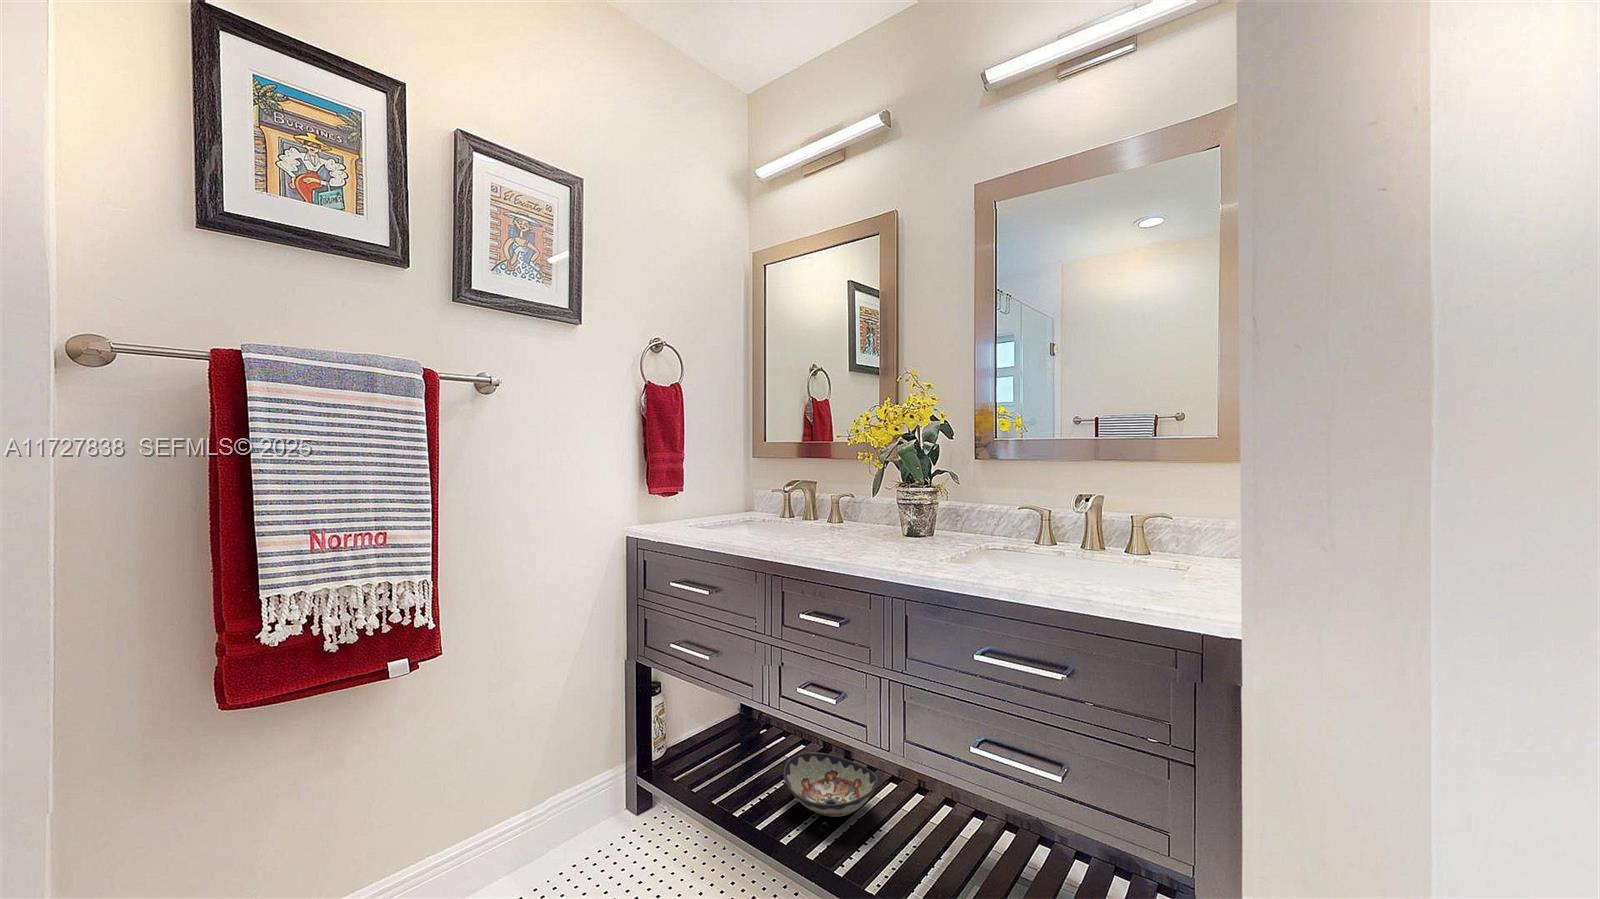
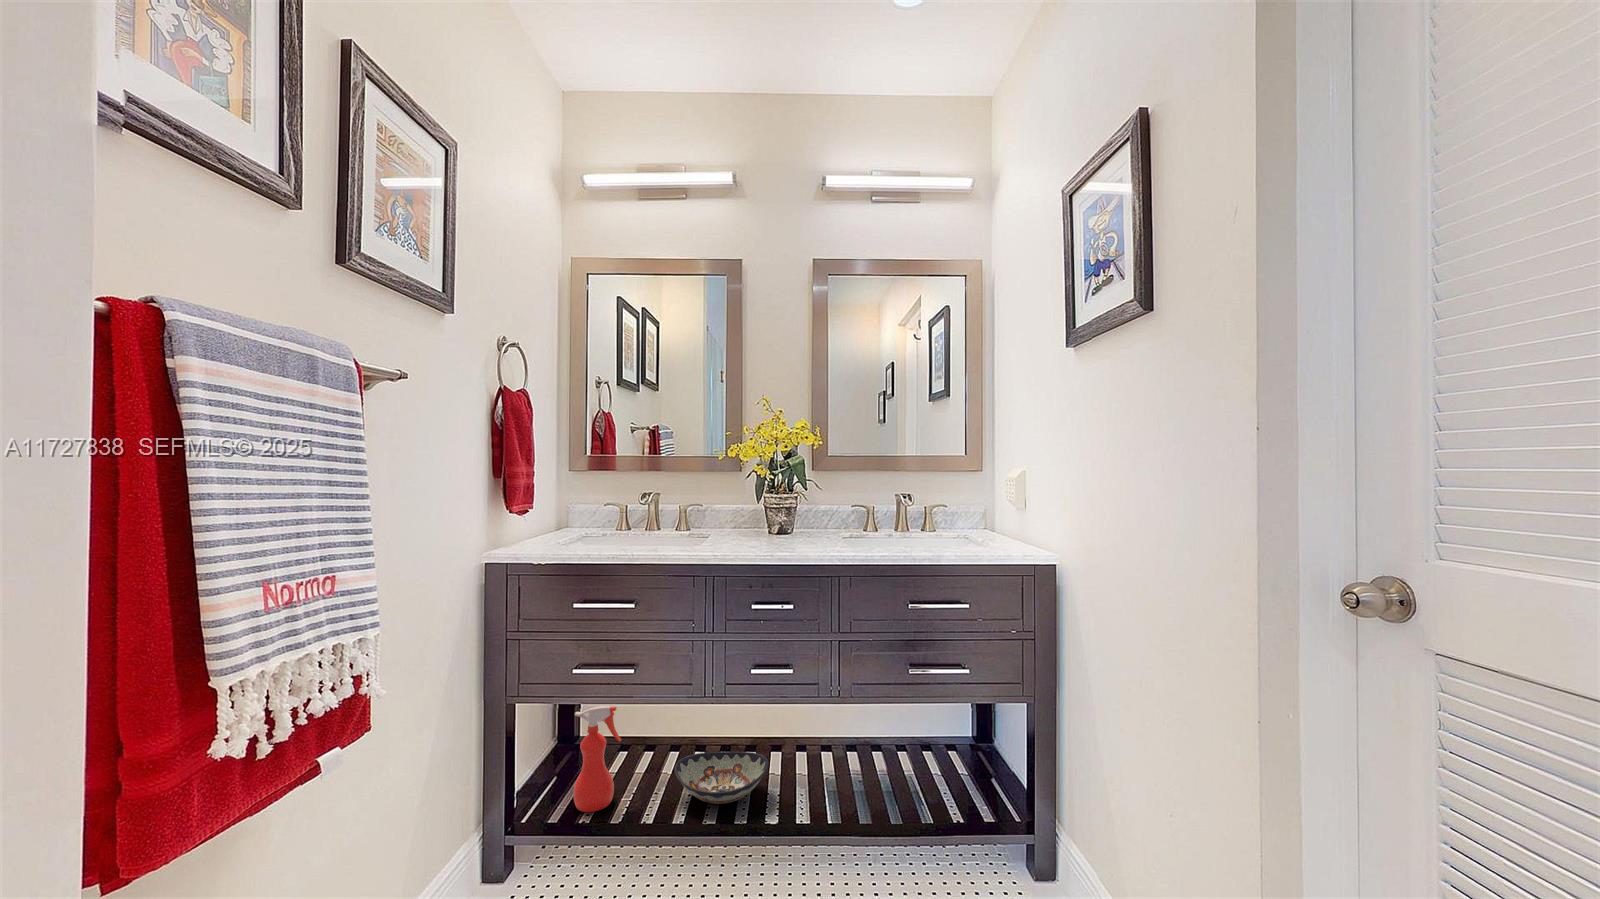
spray bottle: none [708,678,744,774] -> present [573,705,622,812]

